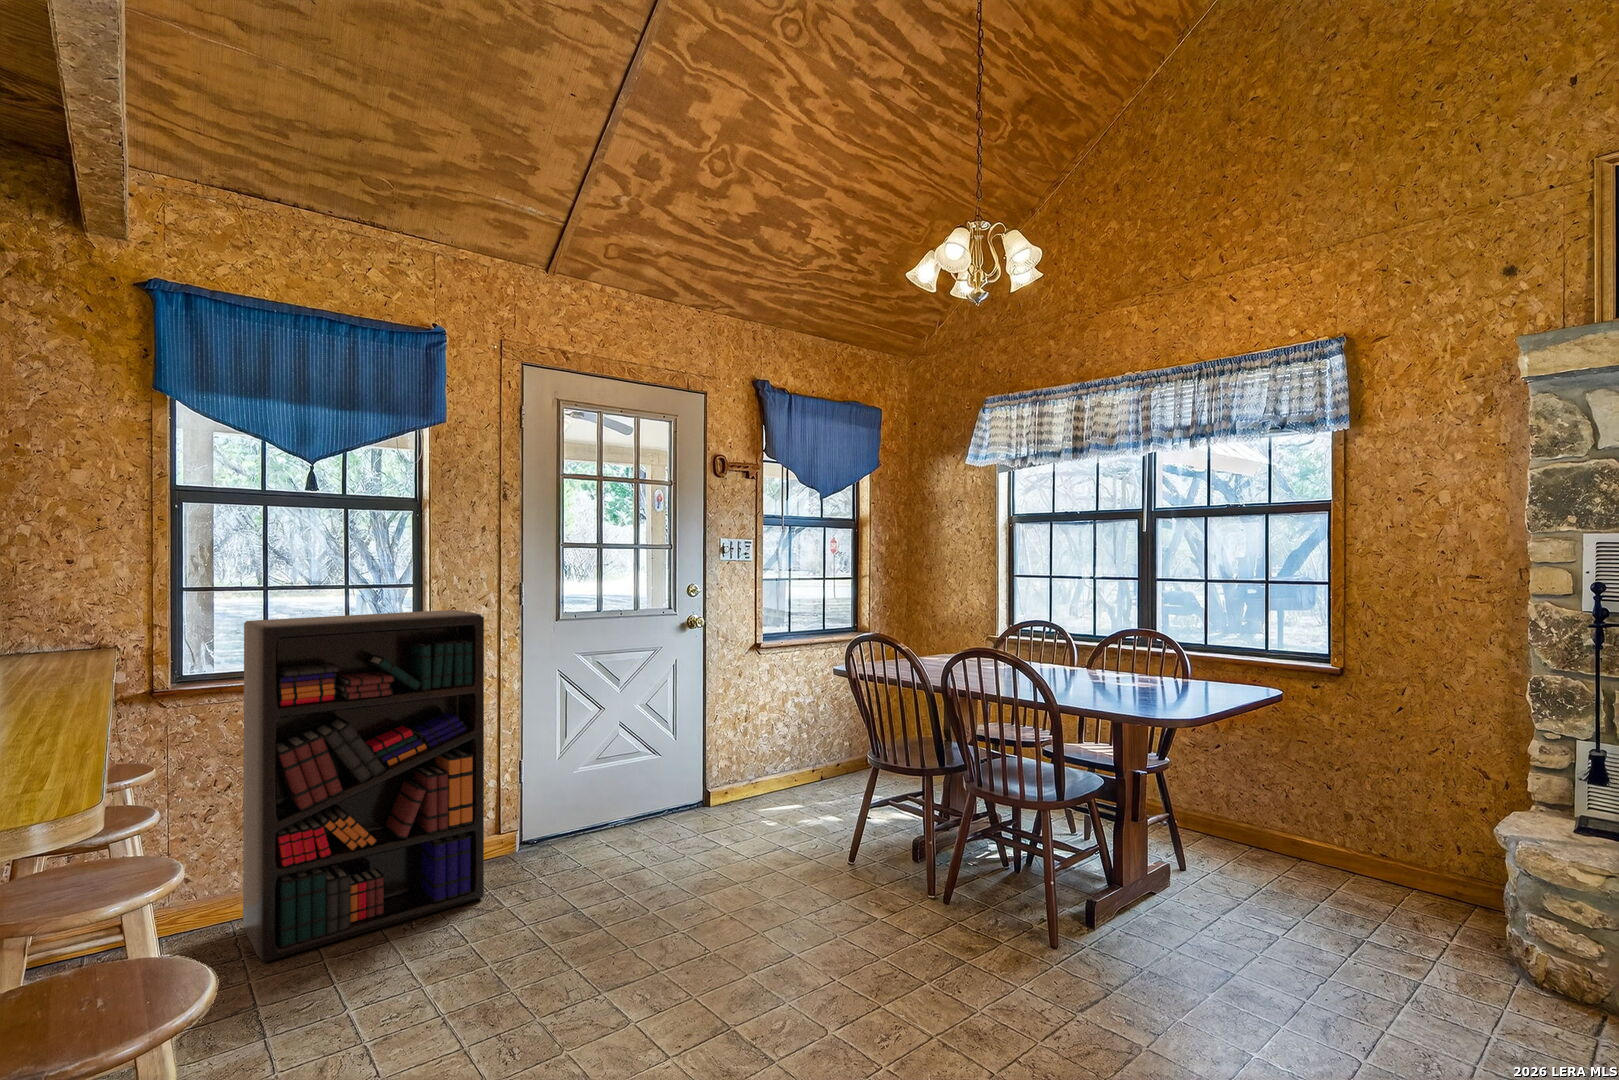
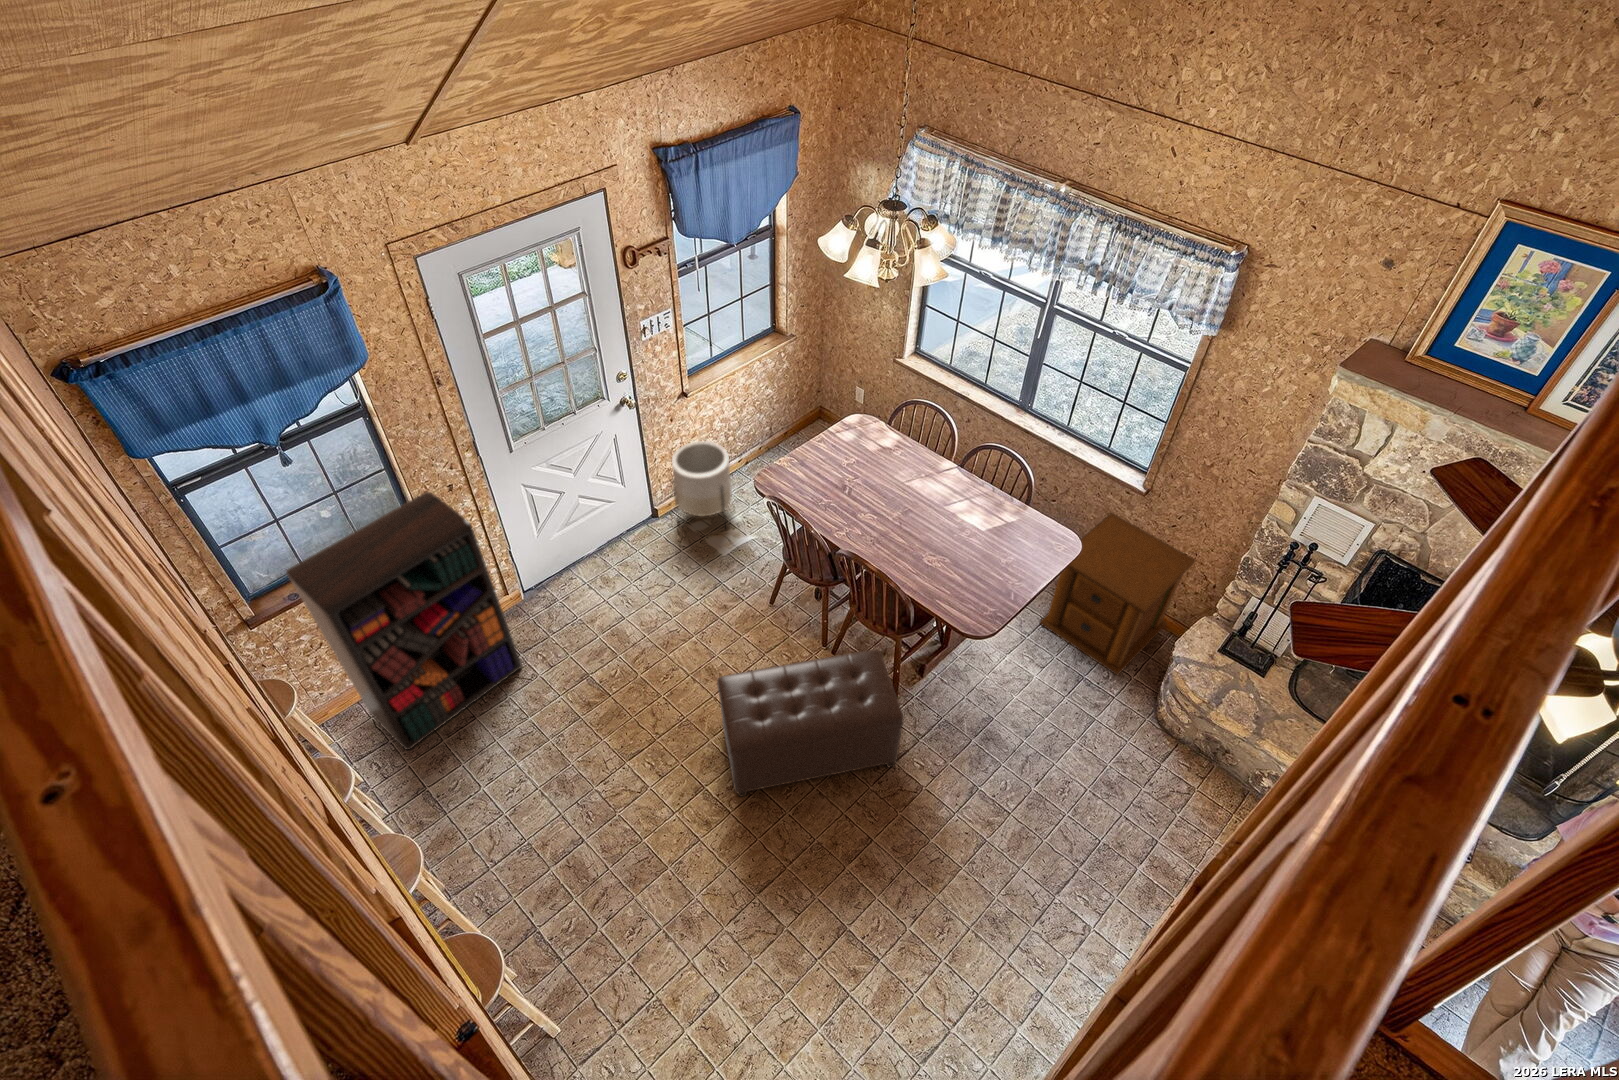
planter: none [732,707,803,814] -> present [672,441,732,516]
side table: none [1248,732,1457,945] -> present [1040,513,1195,675]
ottoman: none [757,816,1058,1042] -> present [717,649,903,797]

